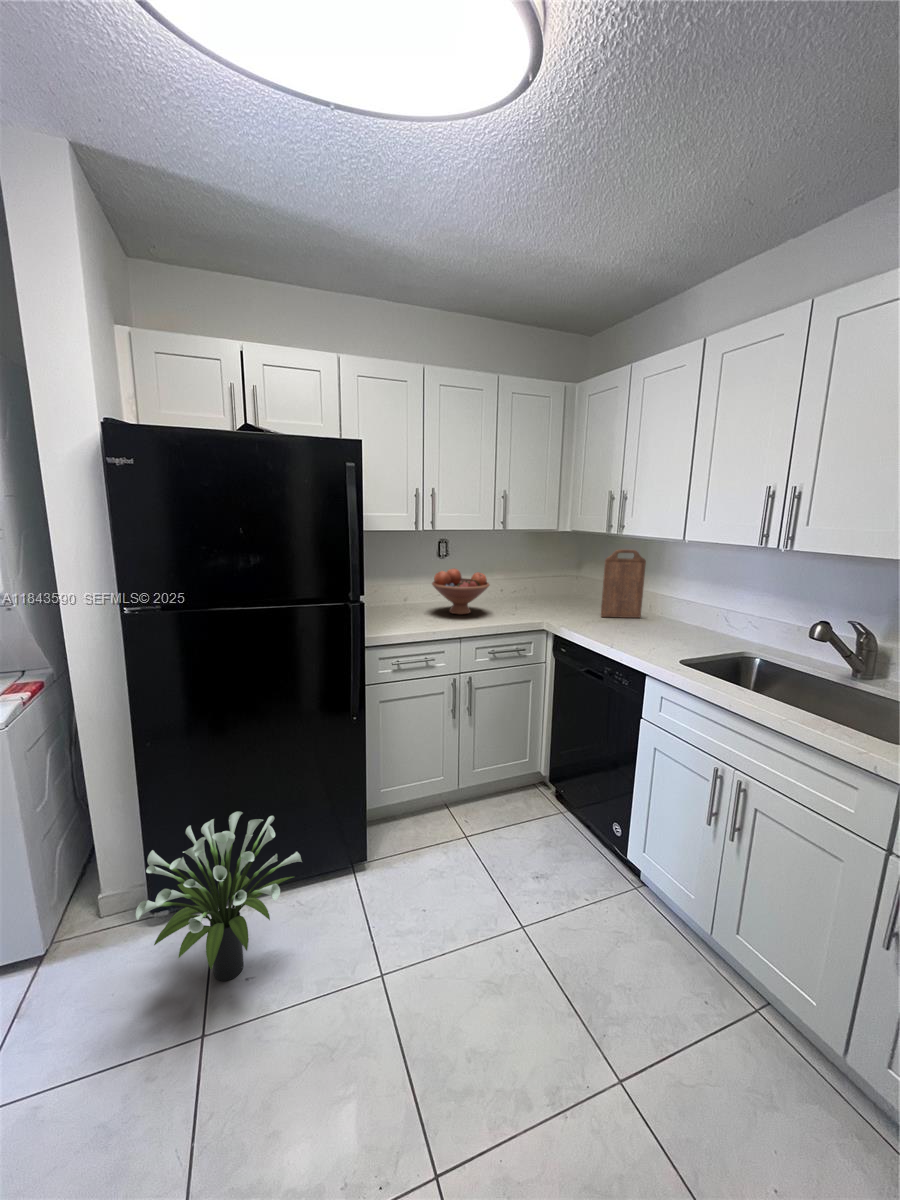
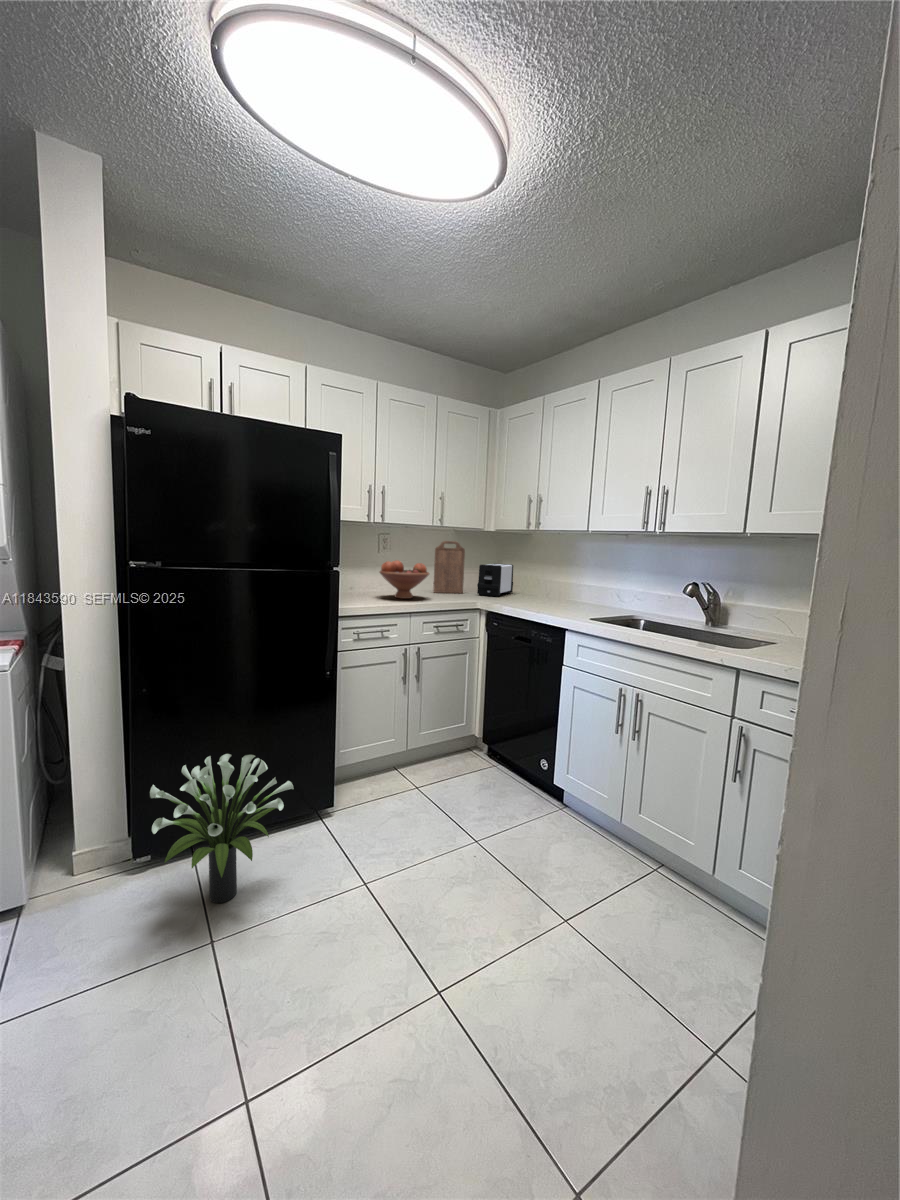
cutting board: present [601,549,646,618] -> present [433,541,465,593]
toaster: none [550,565,597,609] -> present [477,564,513,597]

